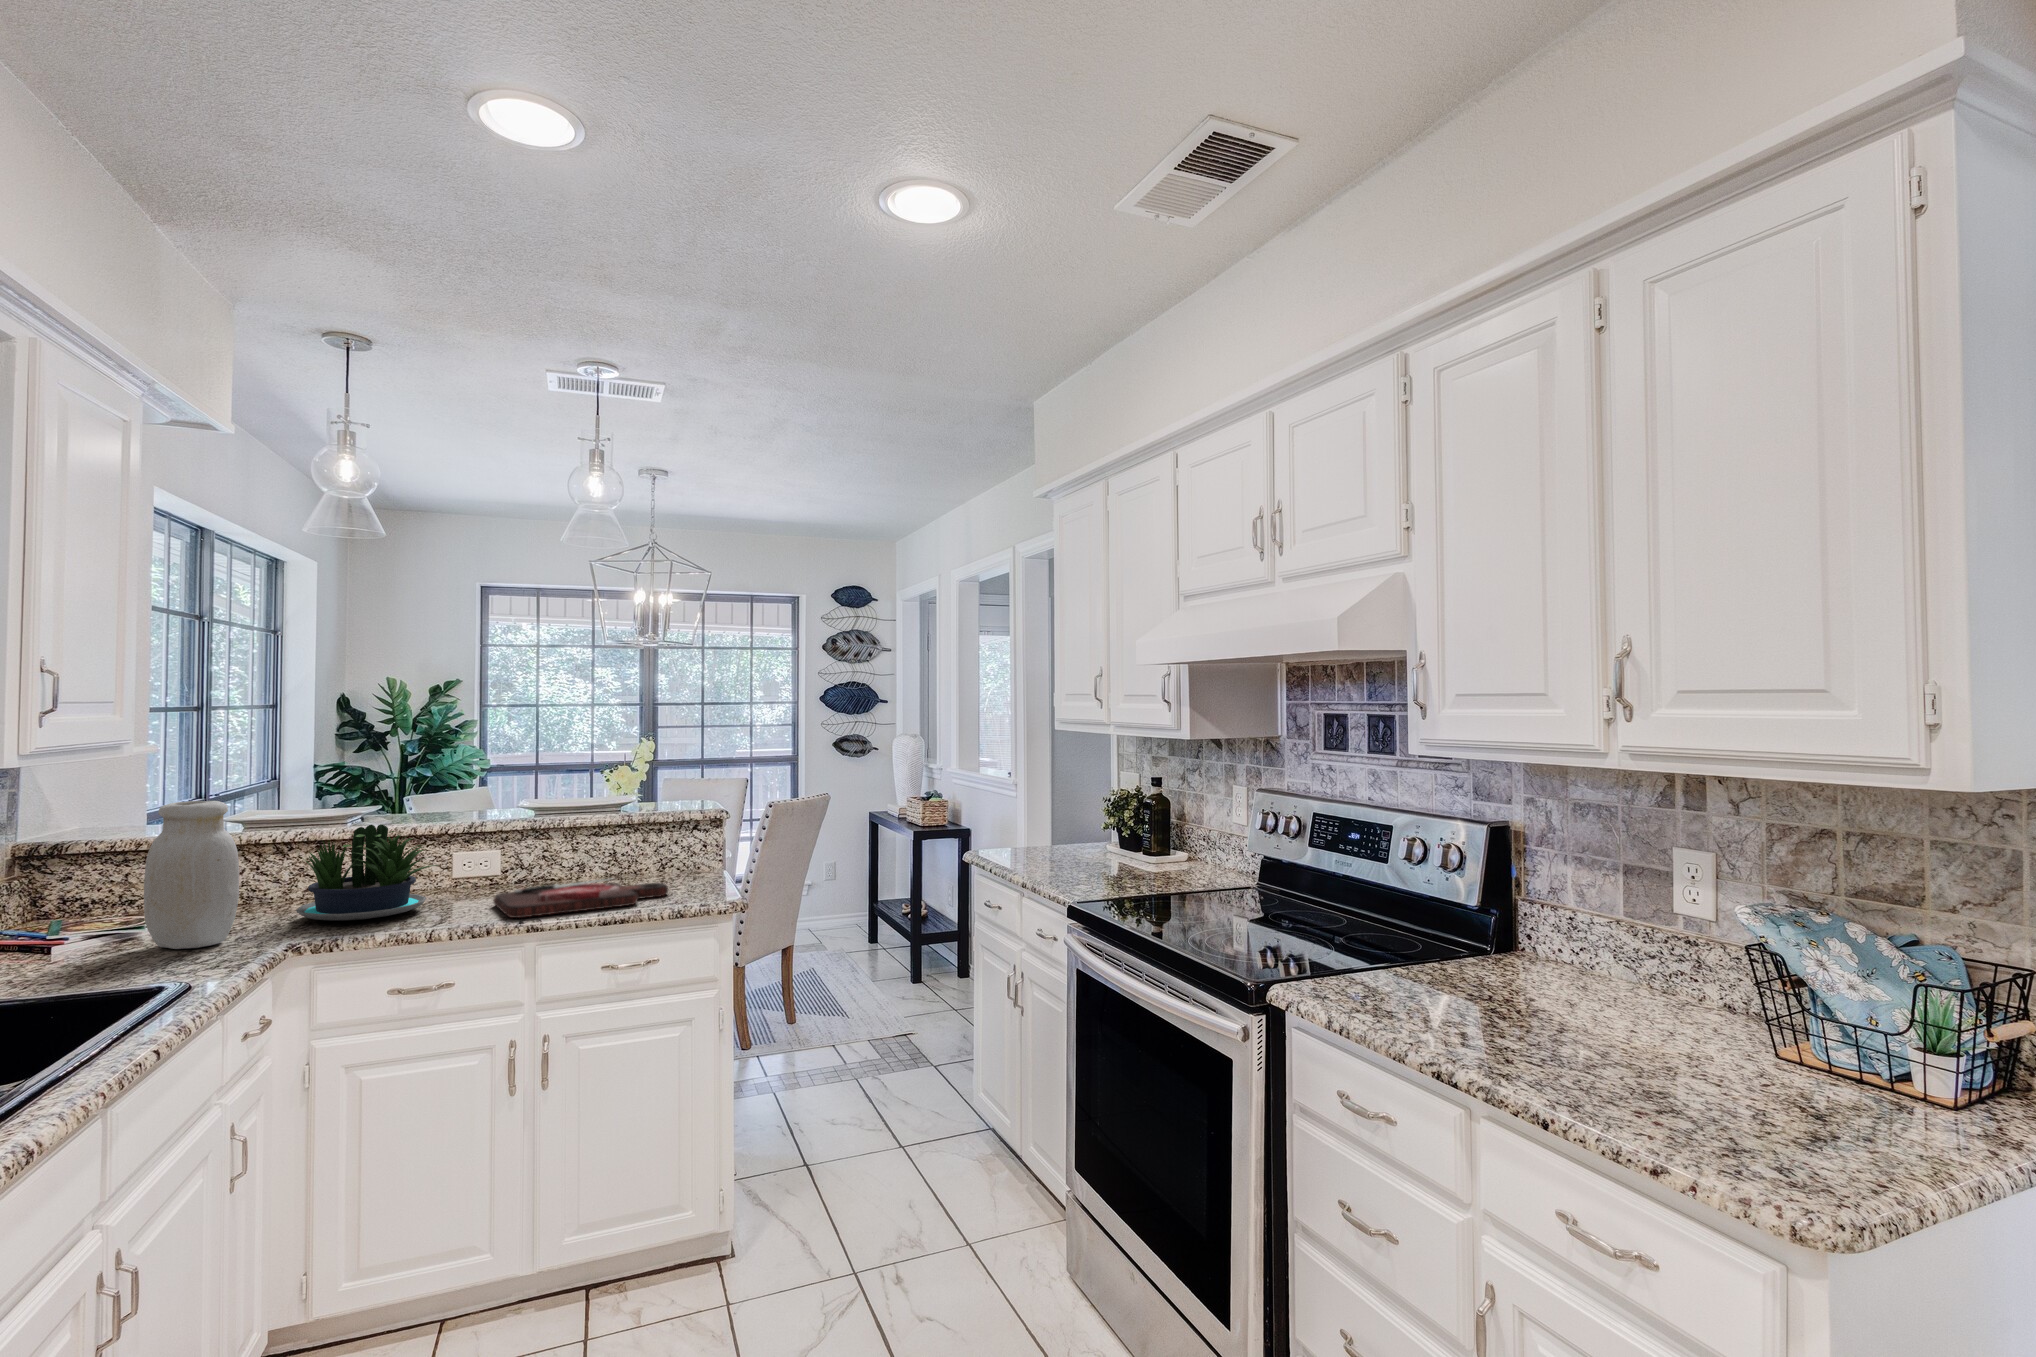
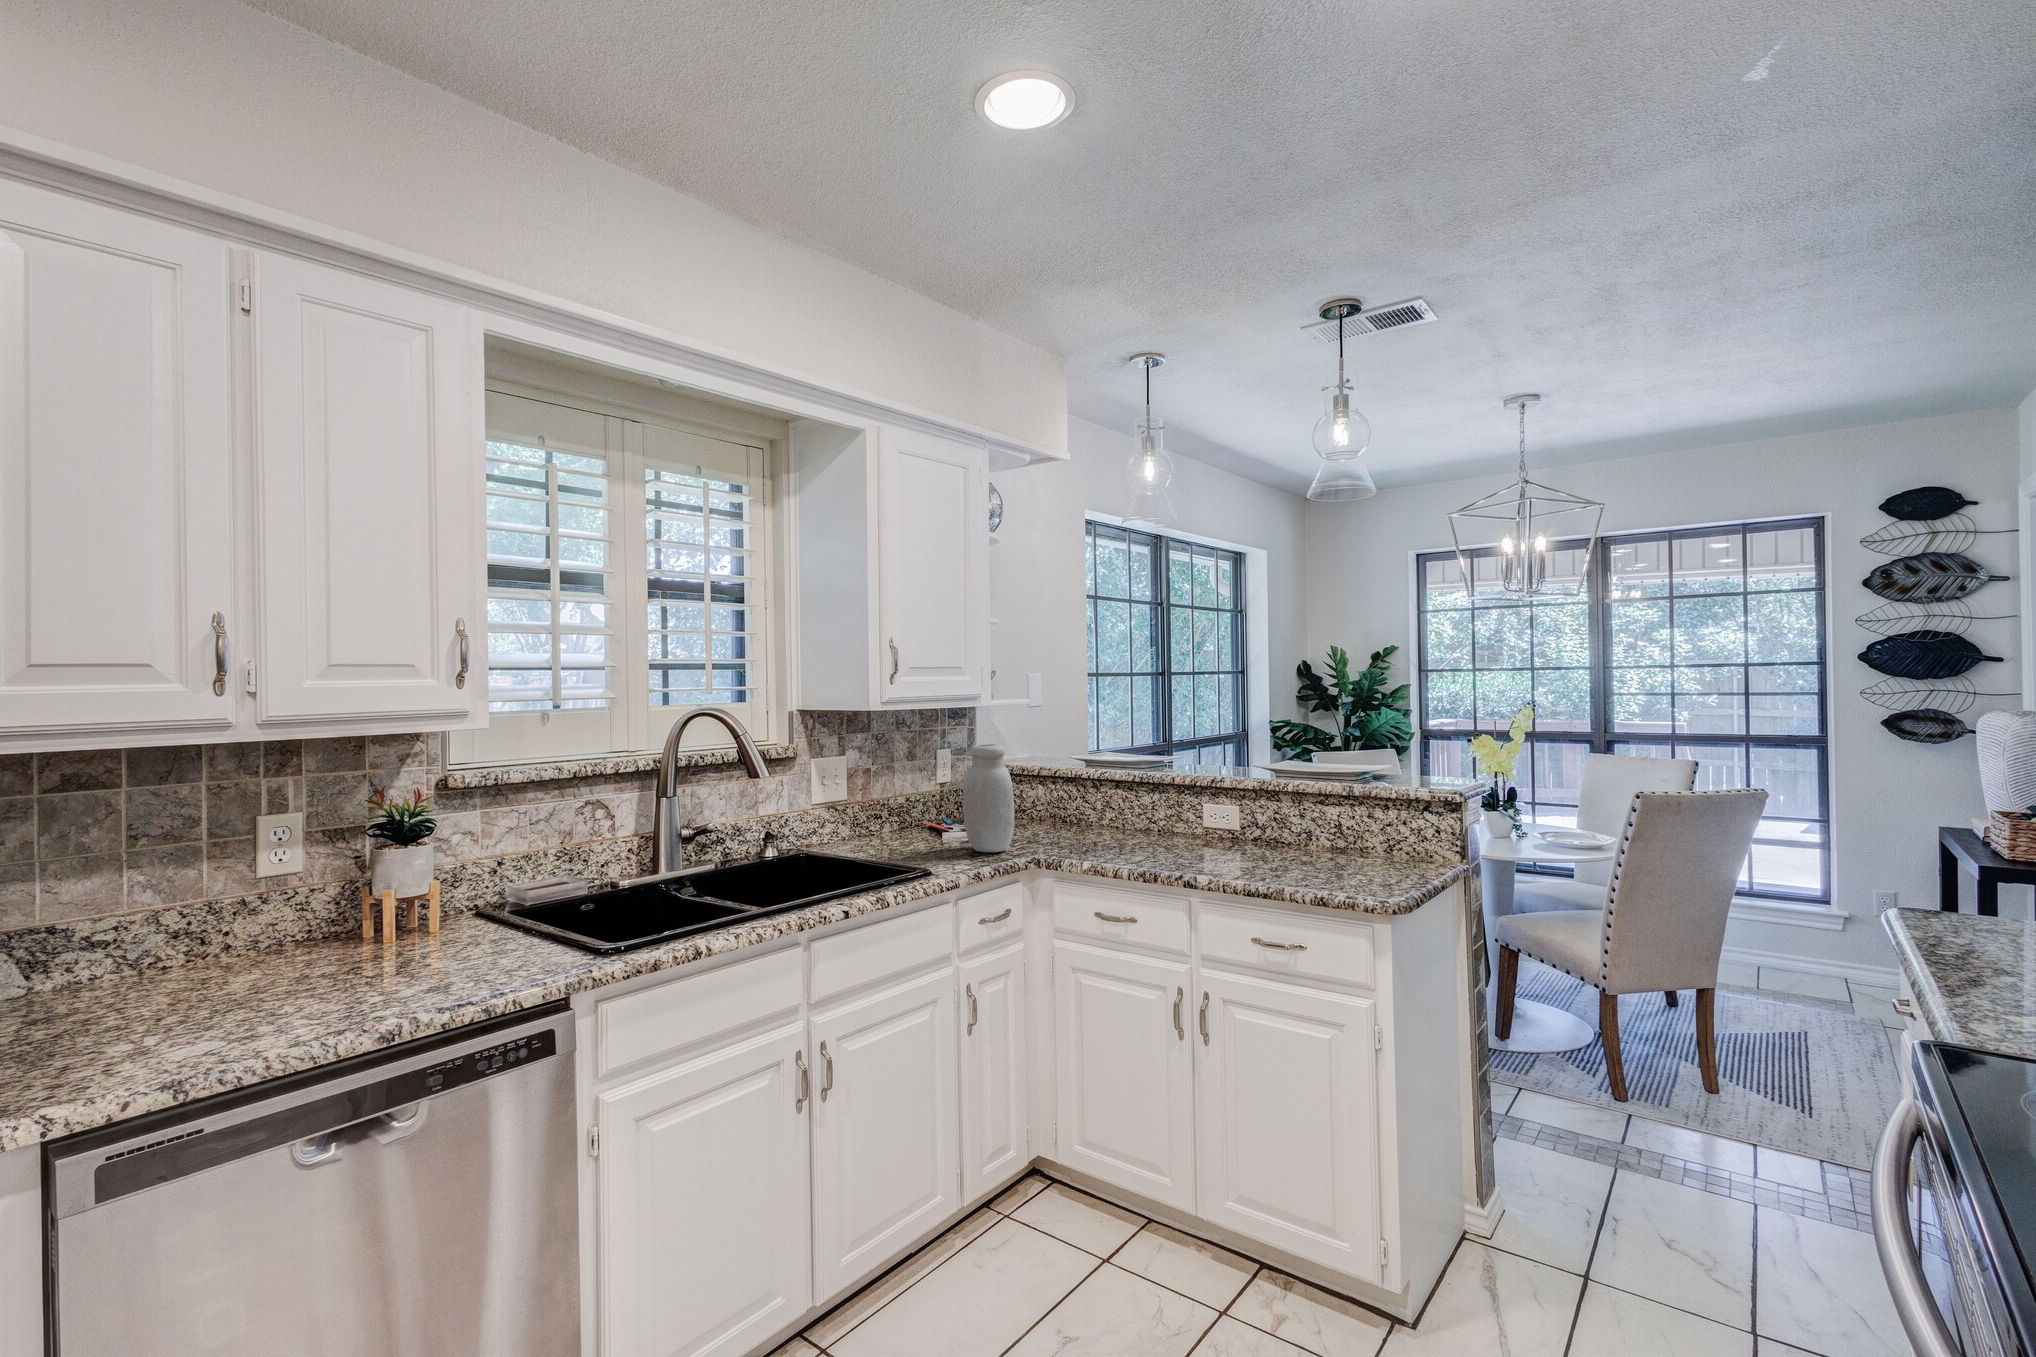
potted plant: present [296,824,437,920] -> none [1062,773,1162,852]
cutting board: present [493,879,668,918] -> none [1181,847,1356,883]

